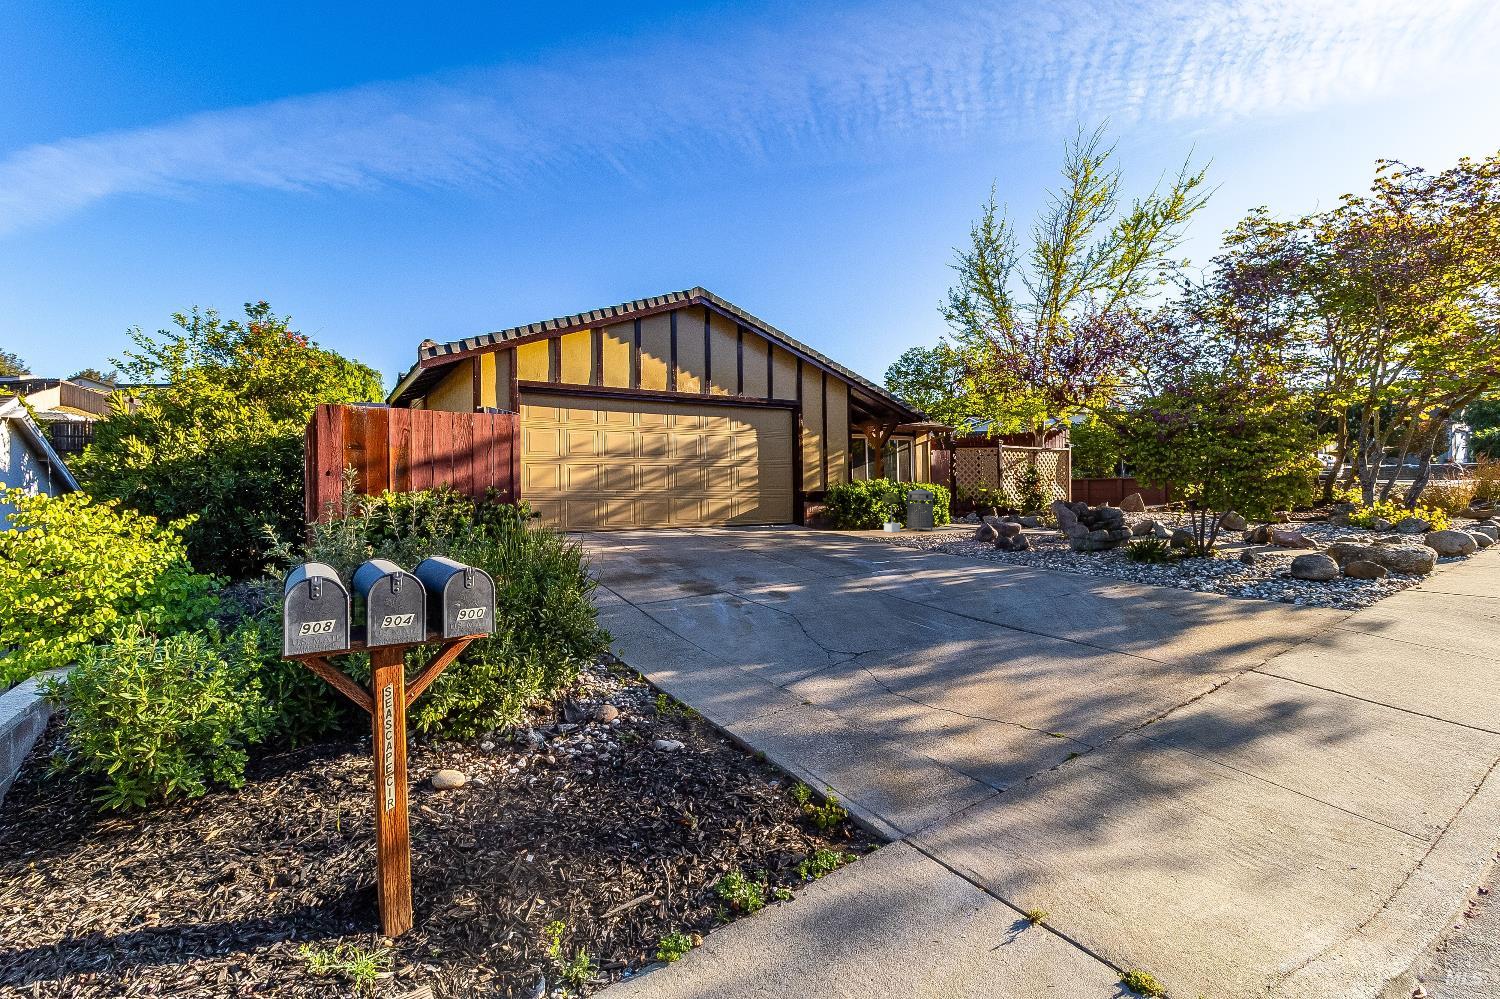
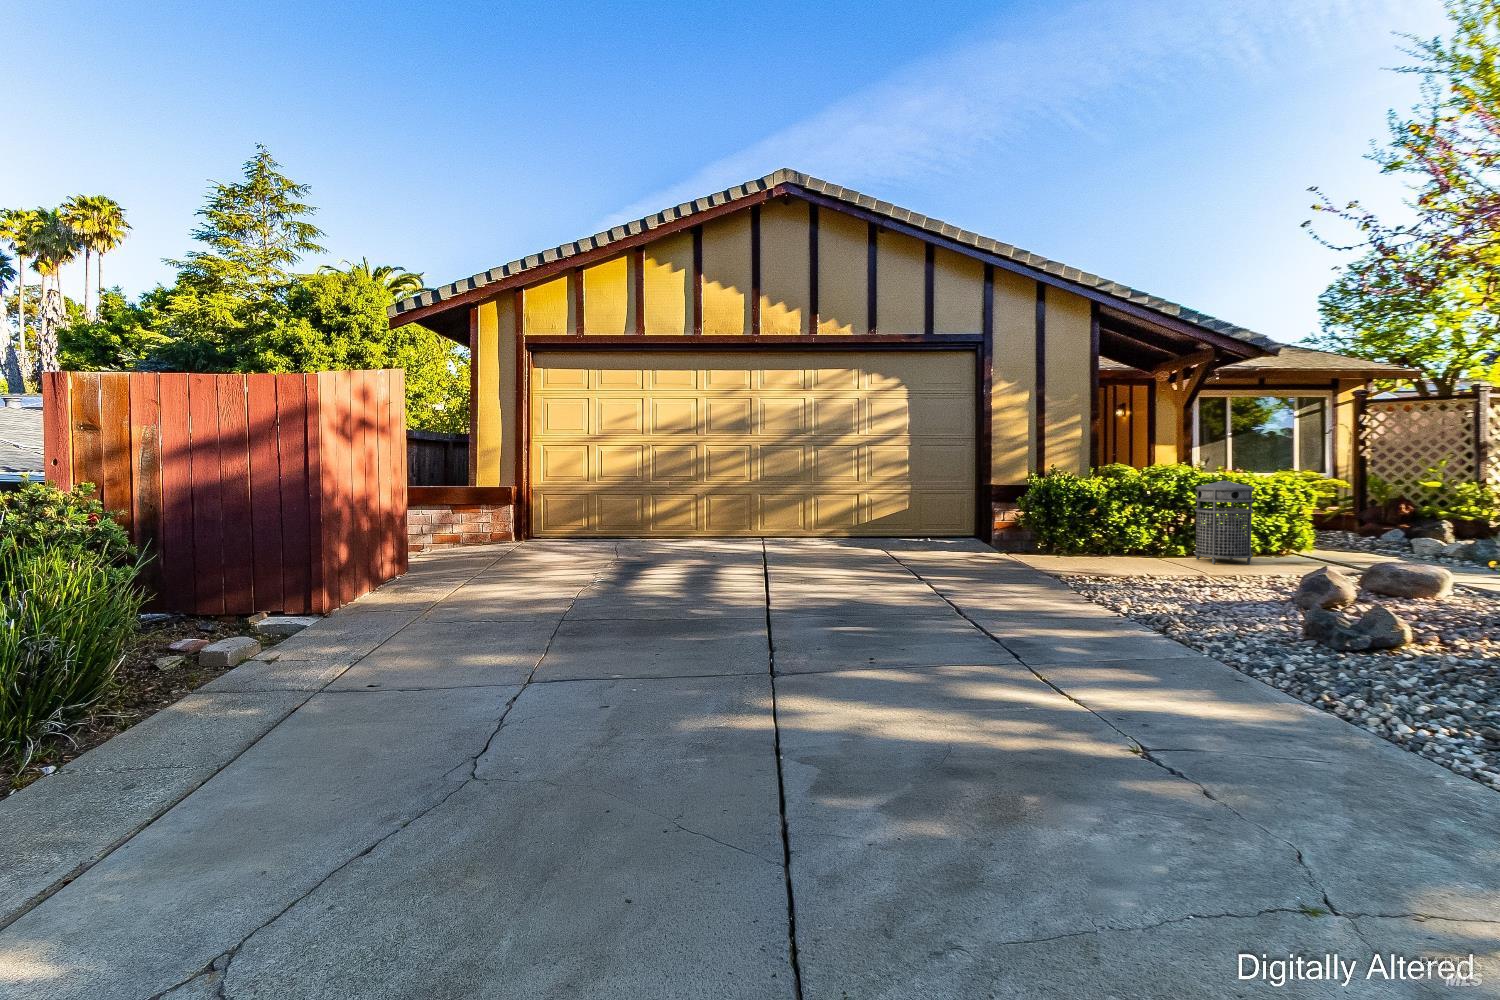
potted tree: present [882,492,900,532] -> none [1132,486,1170,563]

